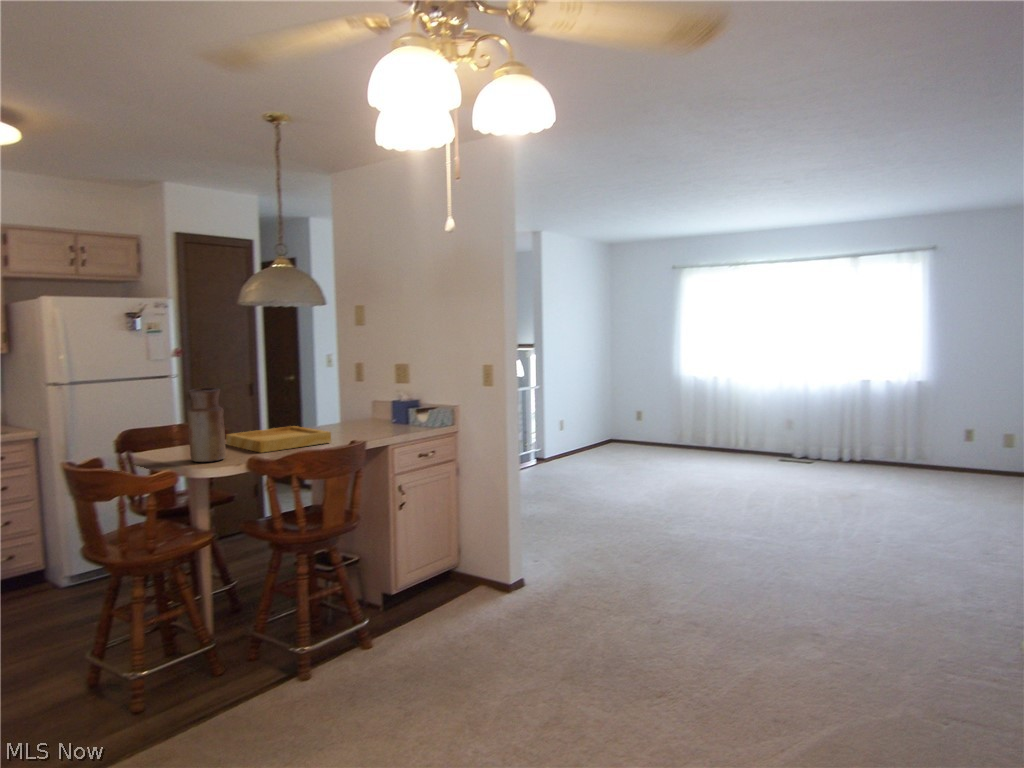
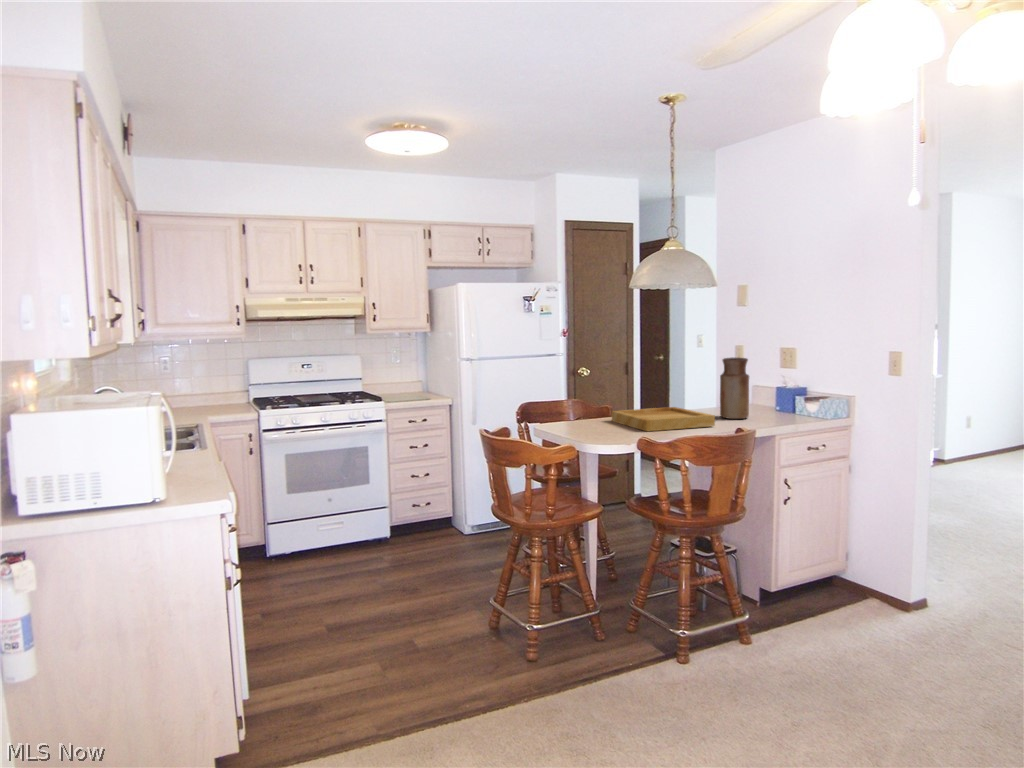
vase: present [187,388,226,462] -> present [720,358,749,419]

